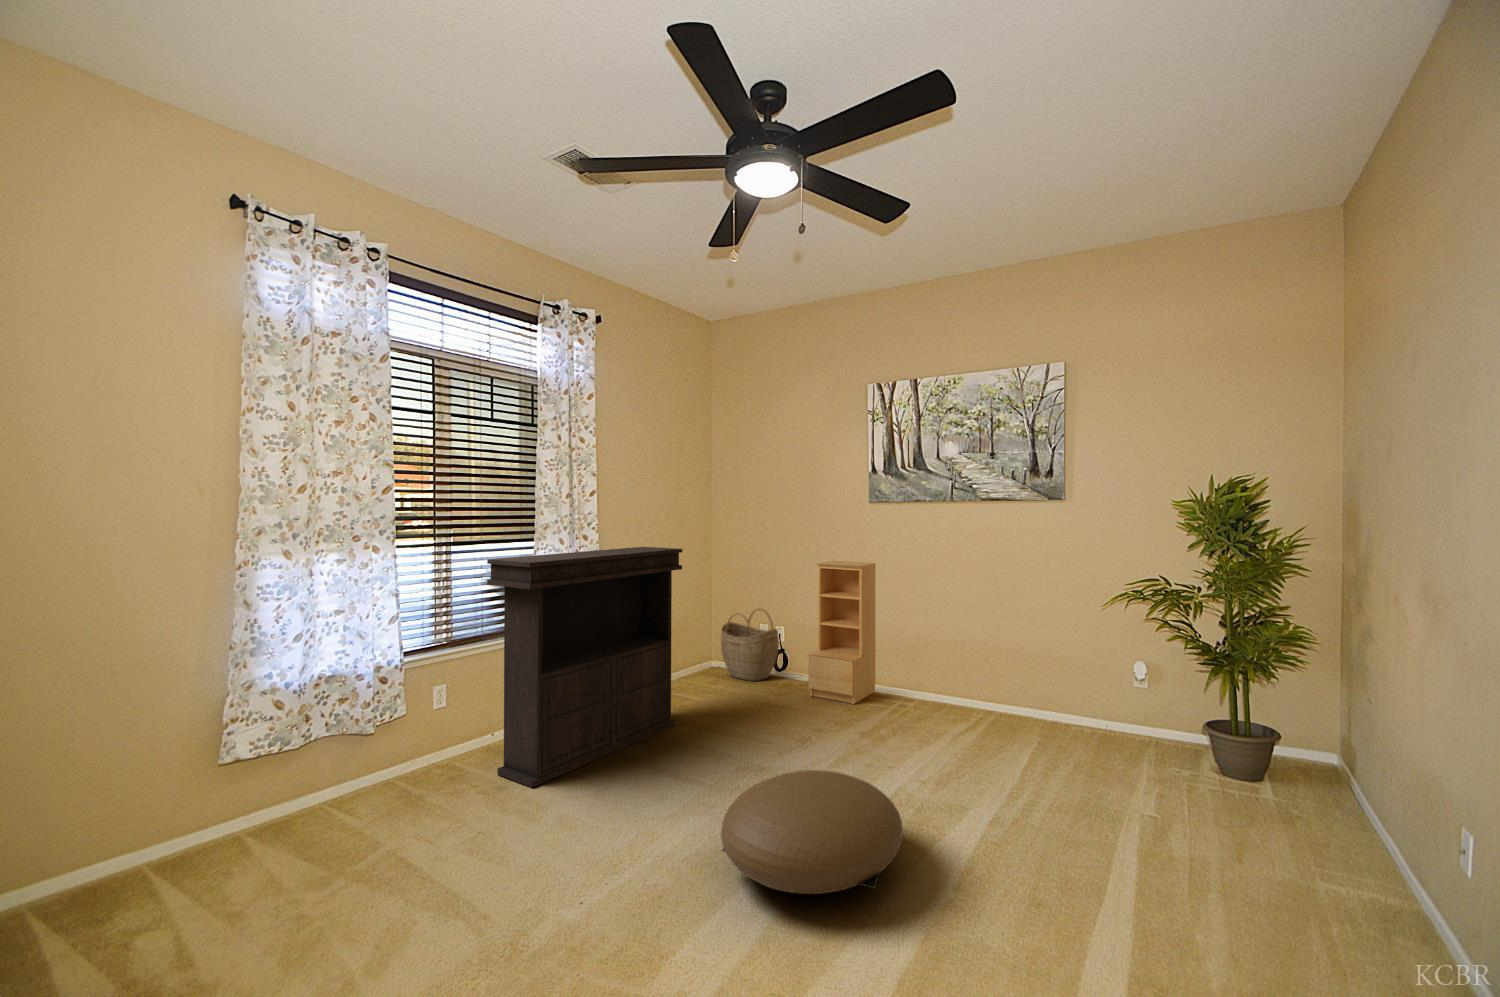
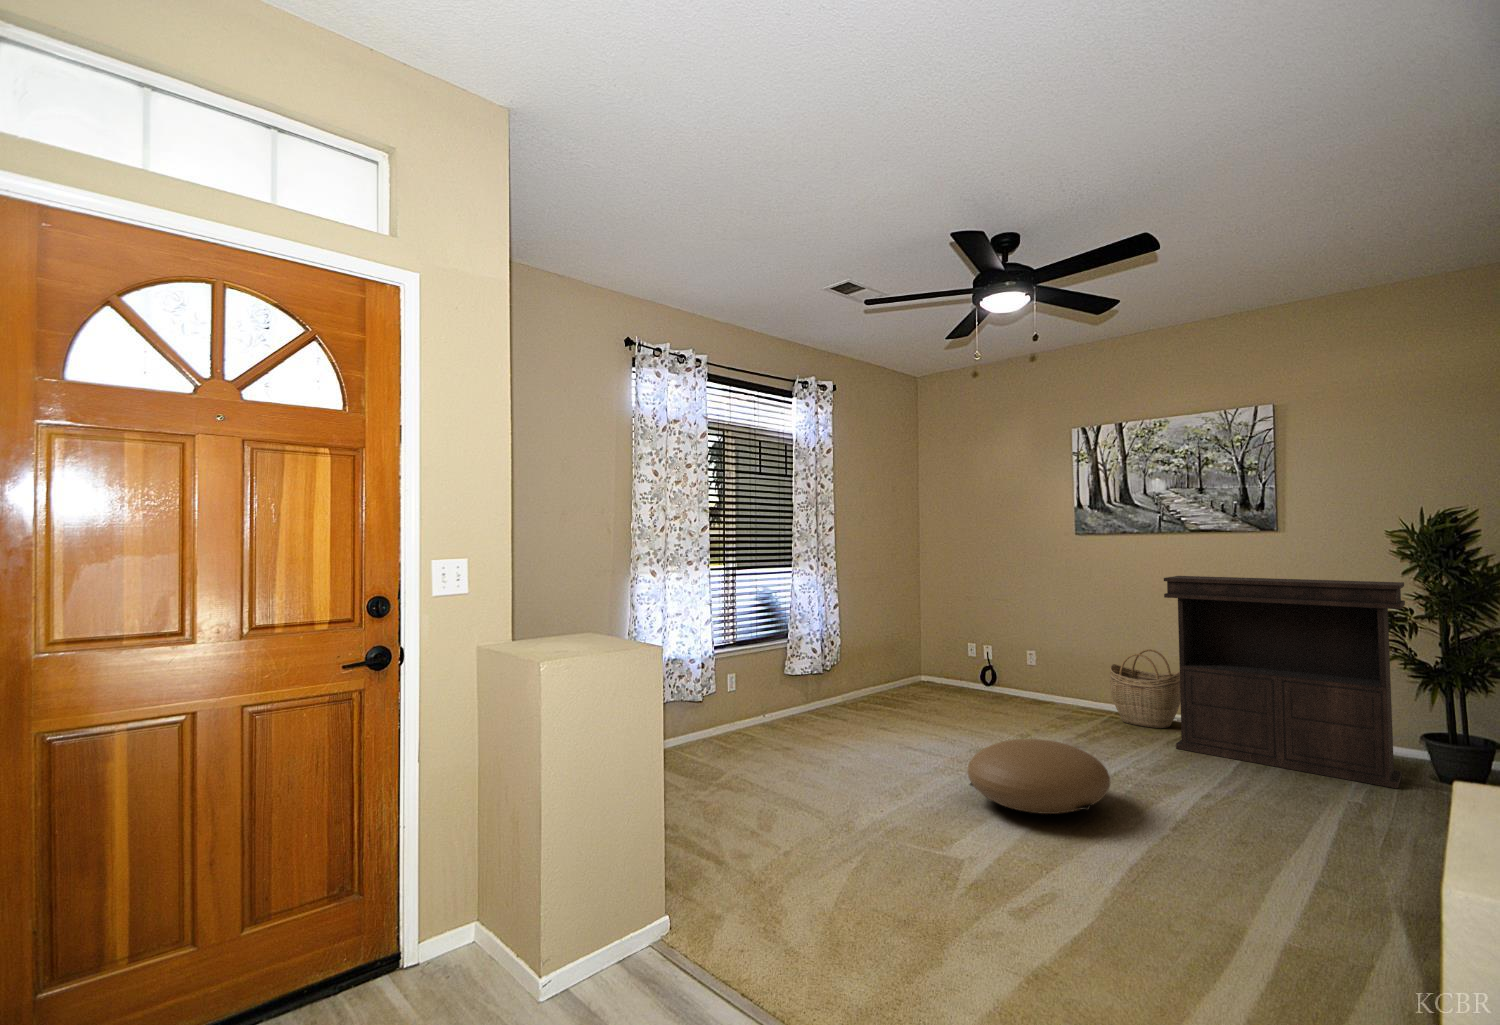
console table: present [487,547,682,788] -> present [1164,576,1405,789]
bookshelf: present [808,561,876,704] -> none [1022,588,1088,716]
woven basket: present [721,608,779,681] -> present [1110,649,1181,728]

